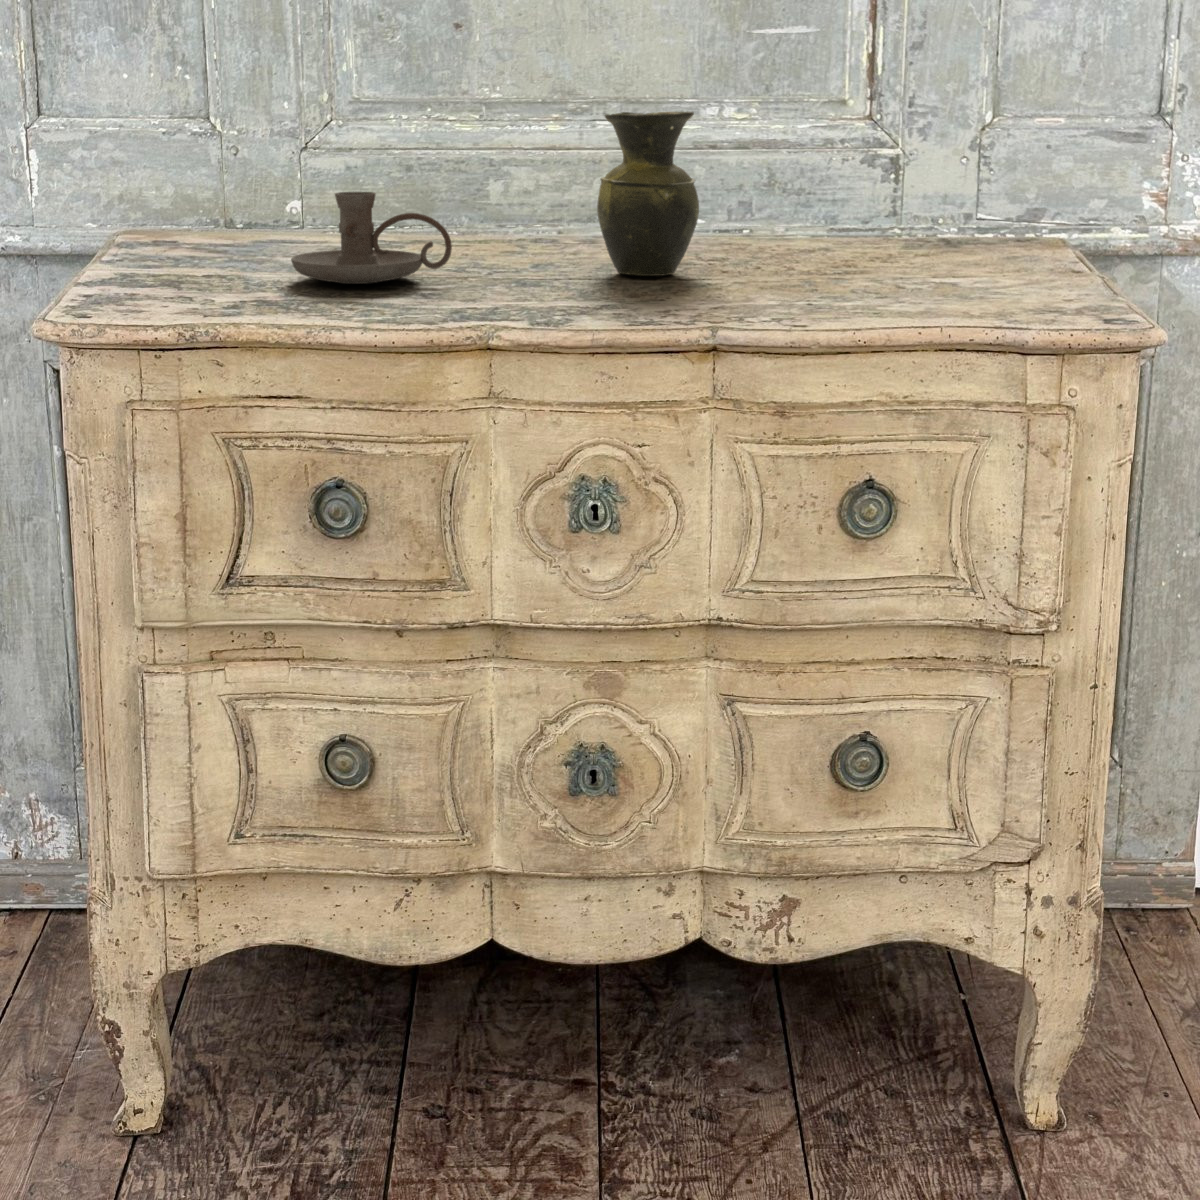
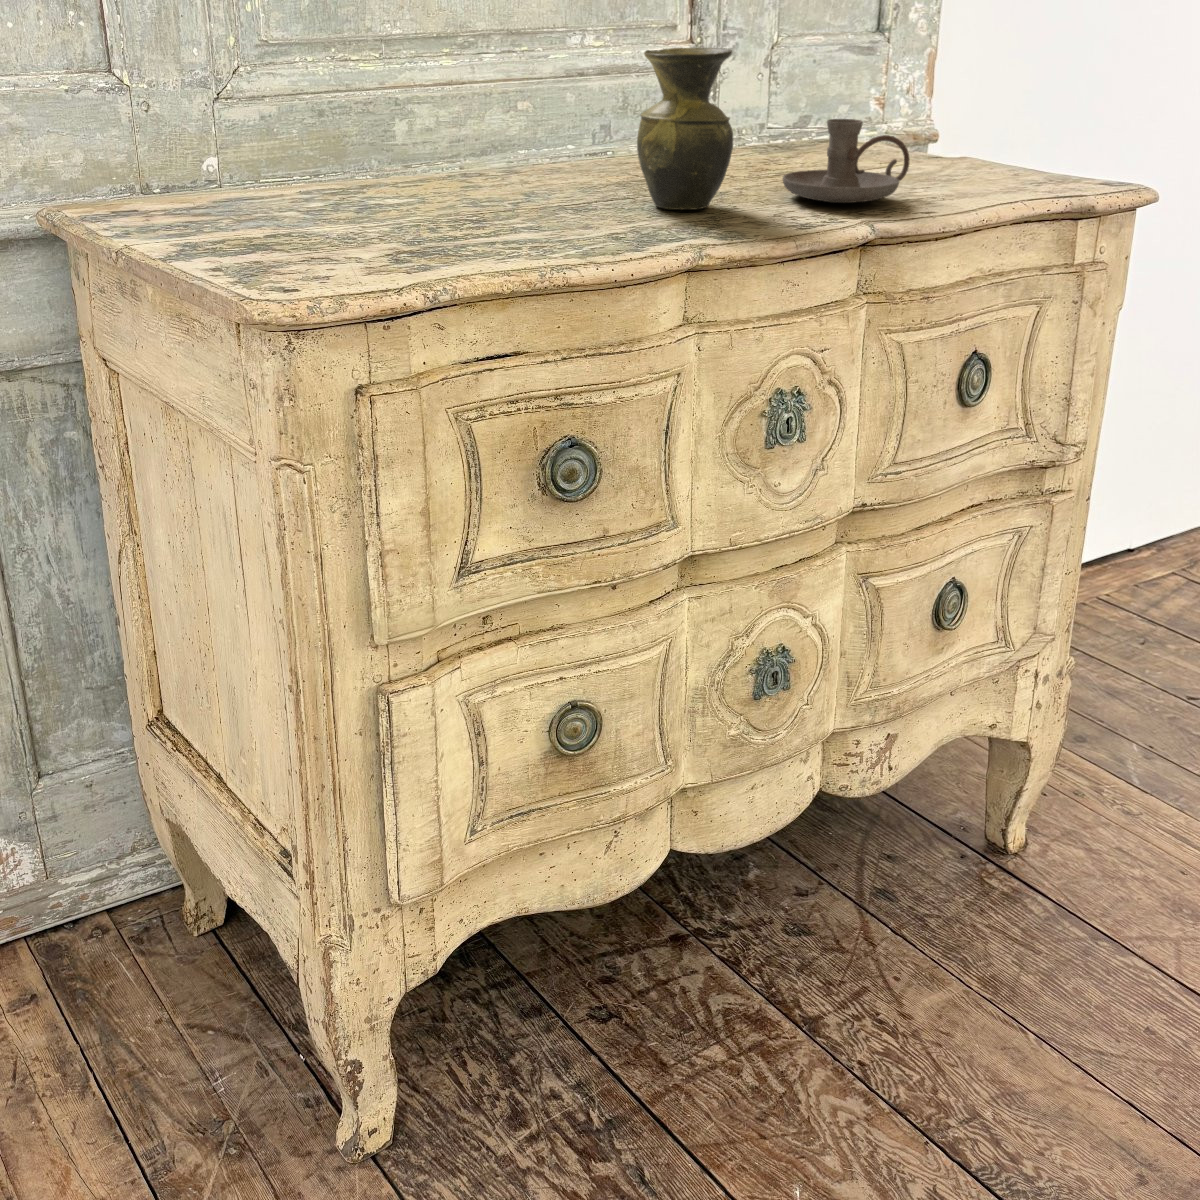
candle holder: present [291,192,452,284] -> present [783,119,910,203]

